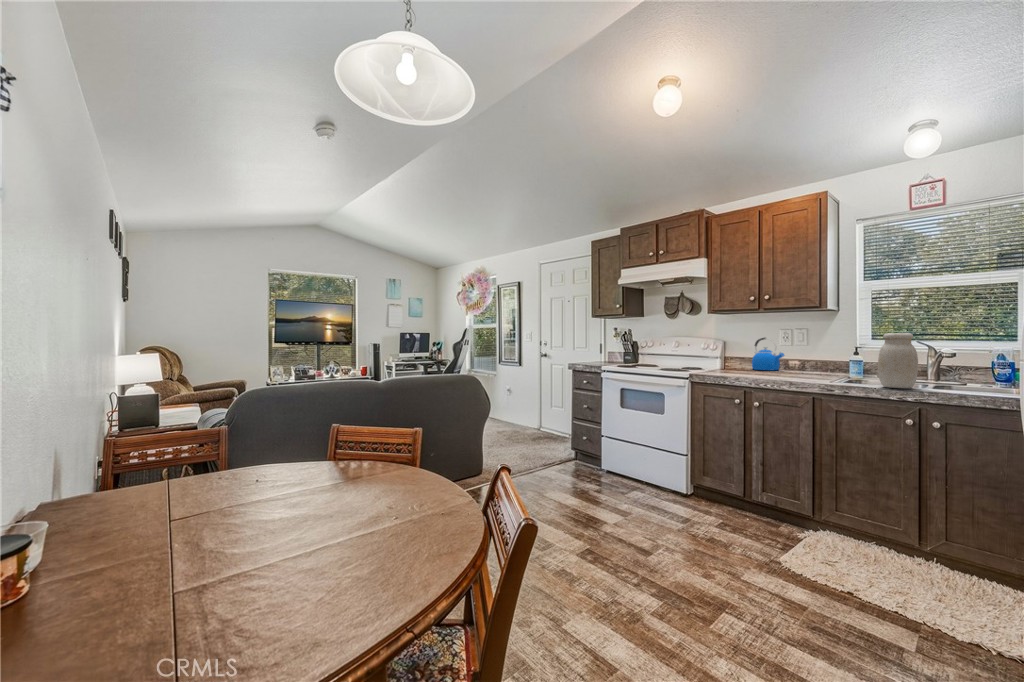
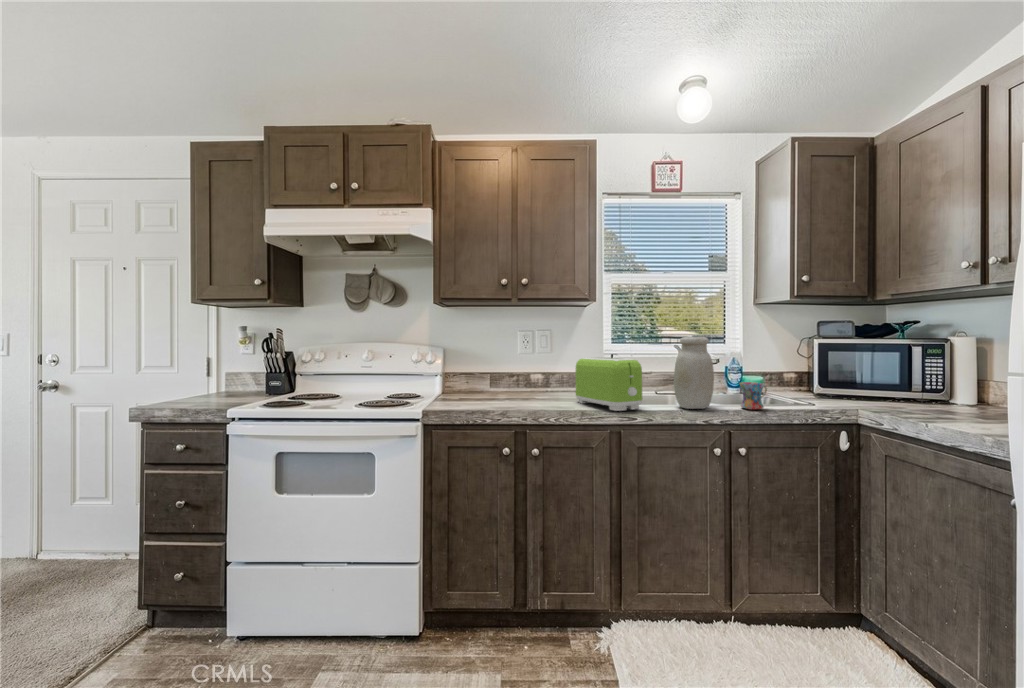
kettle: present [752,338,784,370] -> none [485,343,528,391]
toaster: none [802,348,843,384] -> present [576,357,642,411]
mug: none [946,371,981,393] -> present [740,382,767,410]

